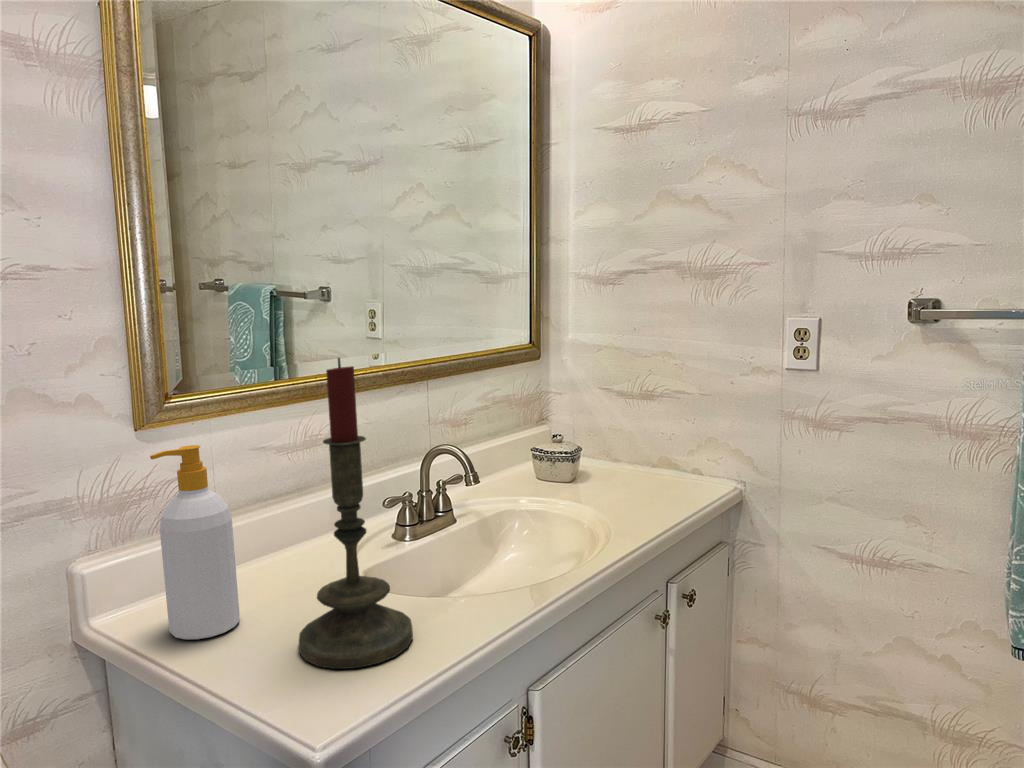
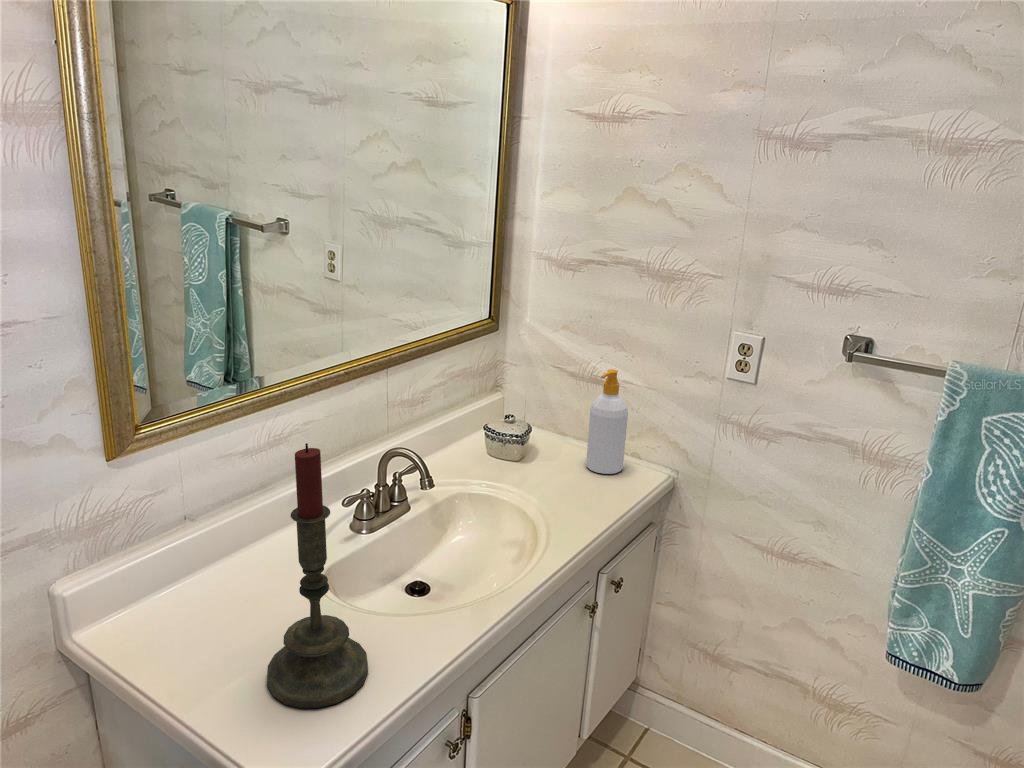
soap bottle: present [150,445,240,639] -> present [586,369,628,474]

